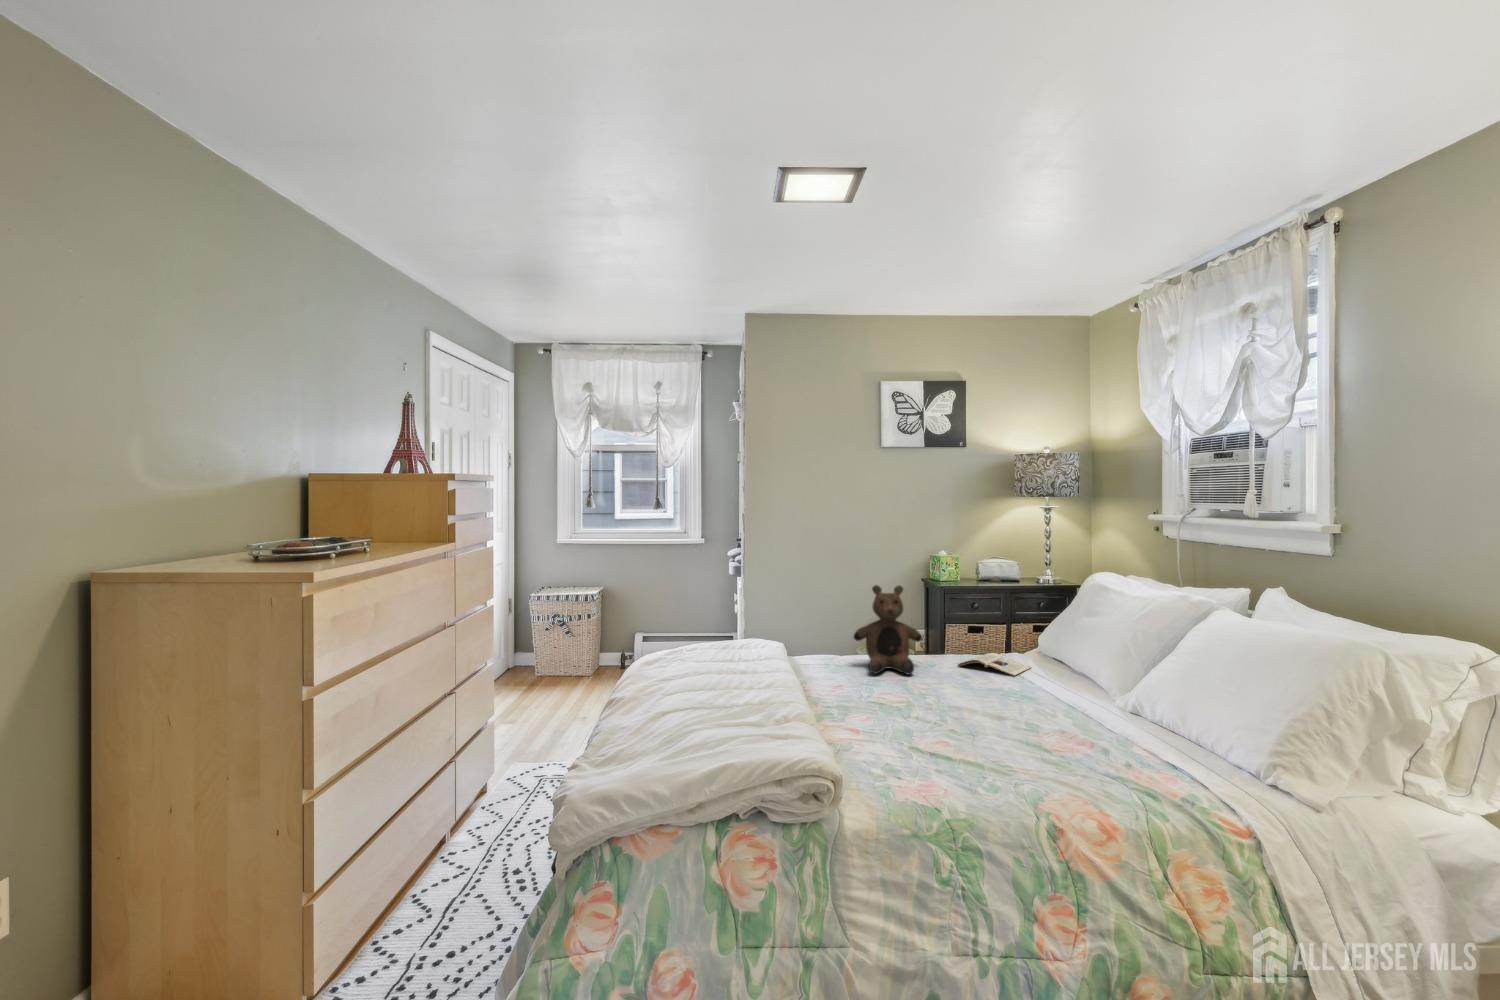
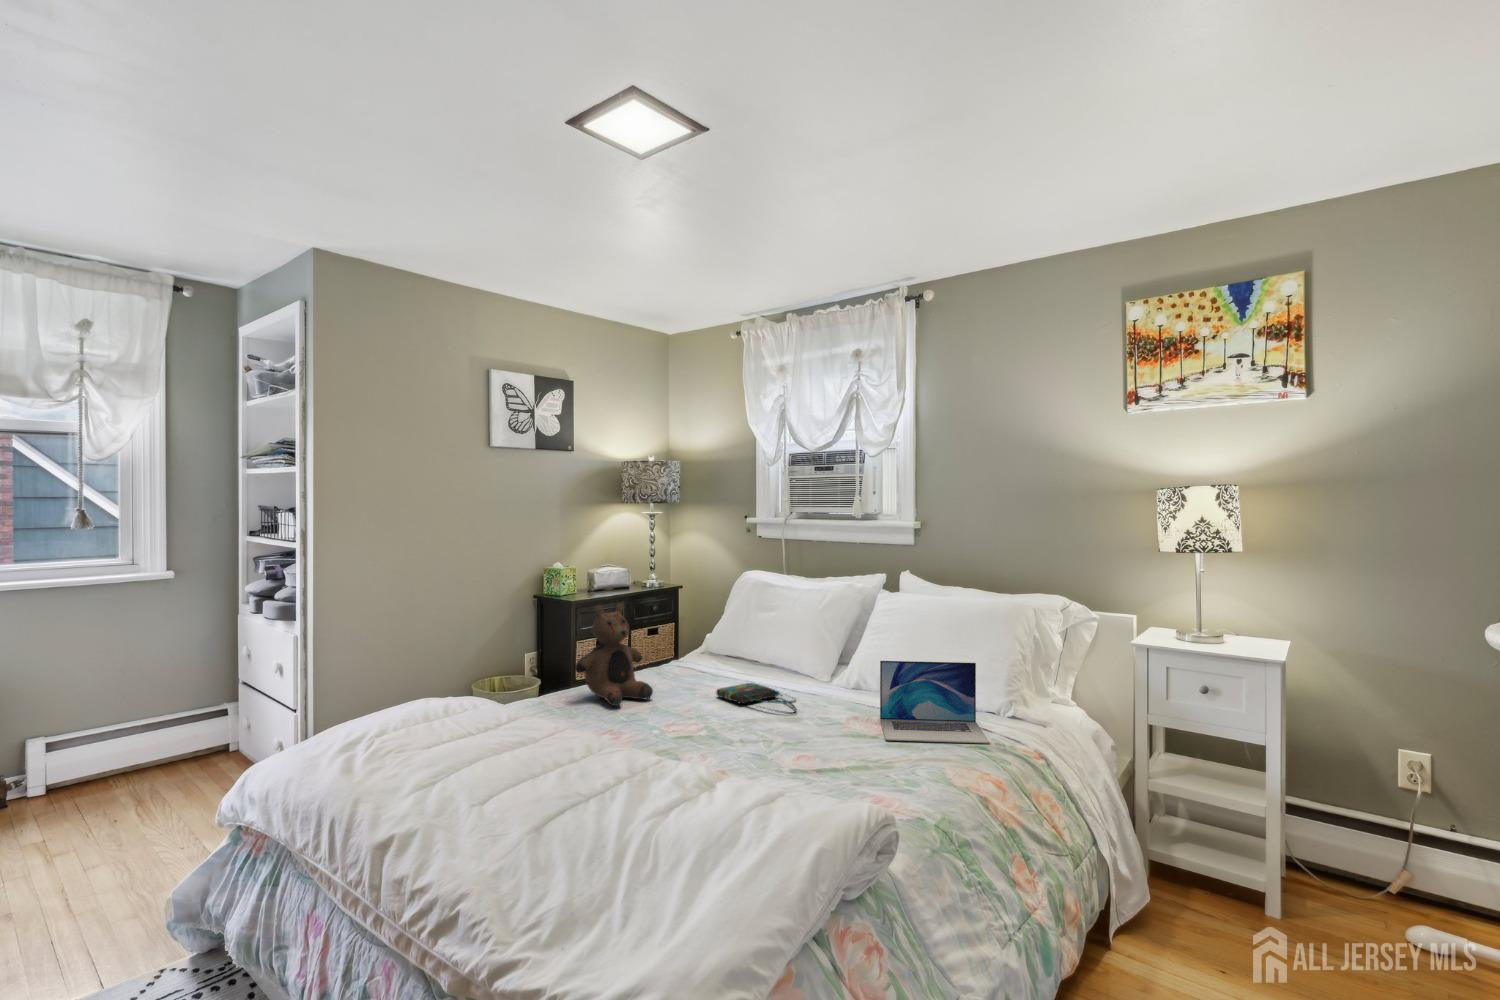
magazine: present [958,653,1031,676] -> none [671,662,732,681]
laptop: none [1049,677,1206,800] -> present [880,661,990,743]
tote bag: none [969,679,1029,716] -> present [716,683,796,714]

